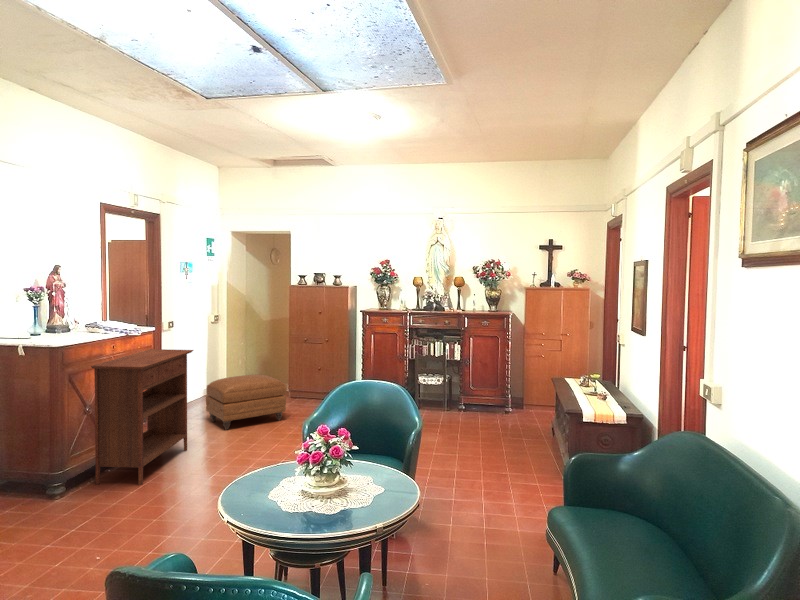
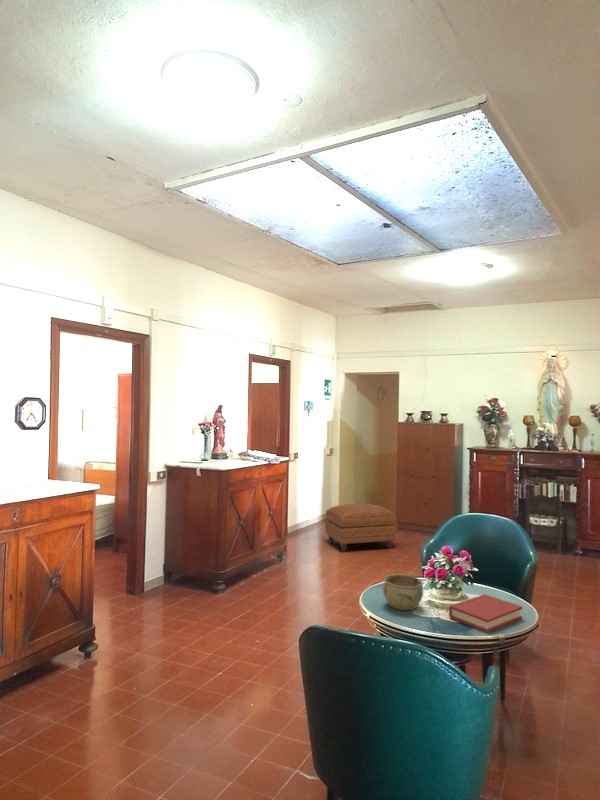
console table: present [91,349,193,485] -> none [245,475,319,589]
ceramic bowl: none [249,463,296,507] -> present [383,574,423,610]
hardback book: none [324,474,401,520] -> present [449,594,522,632]

